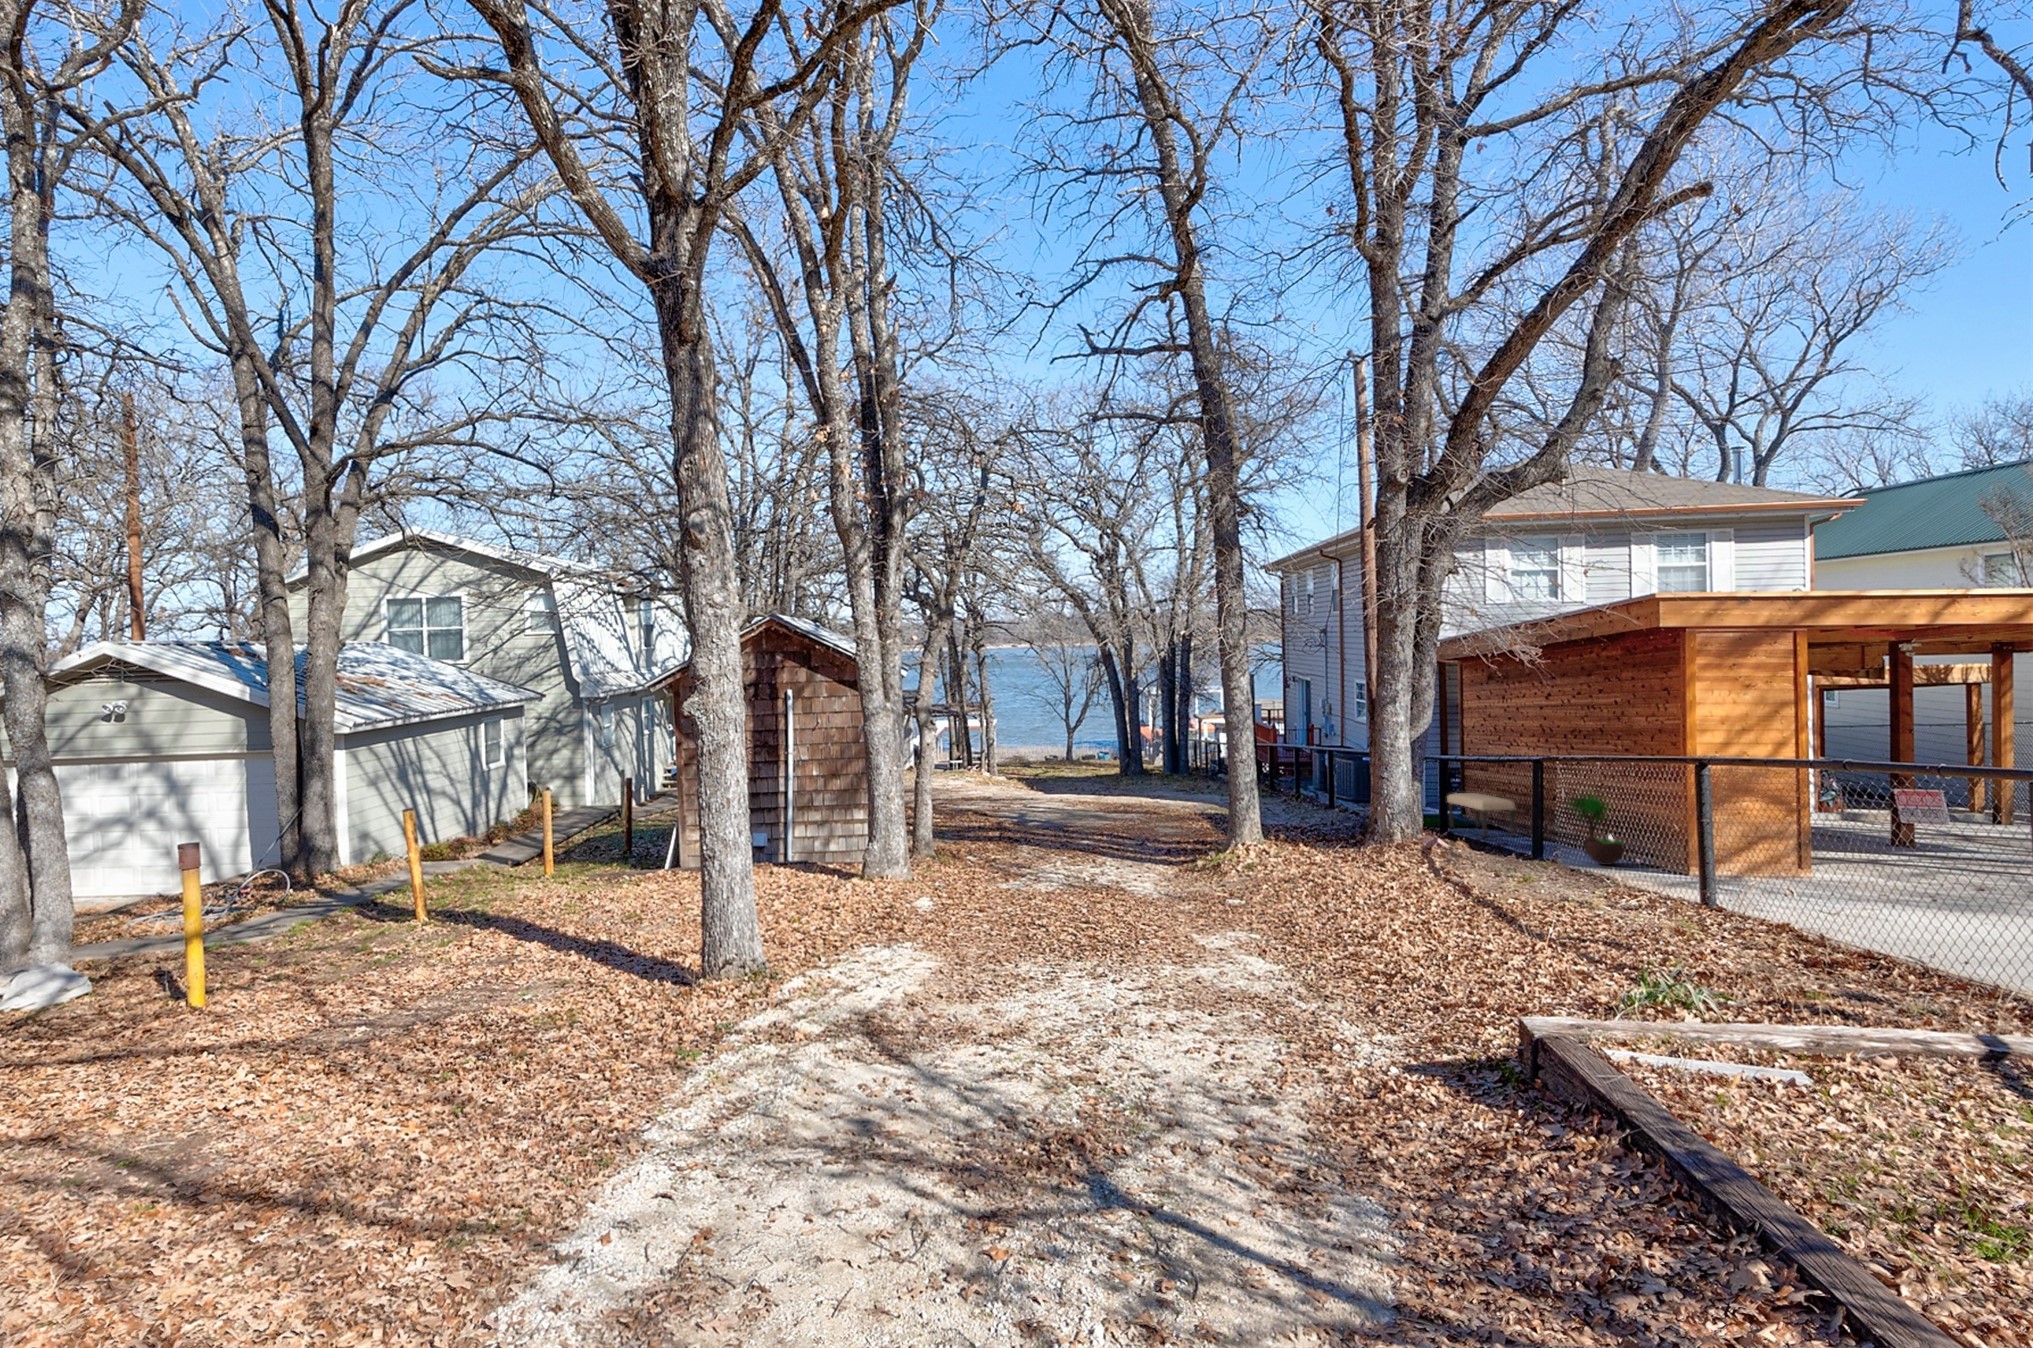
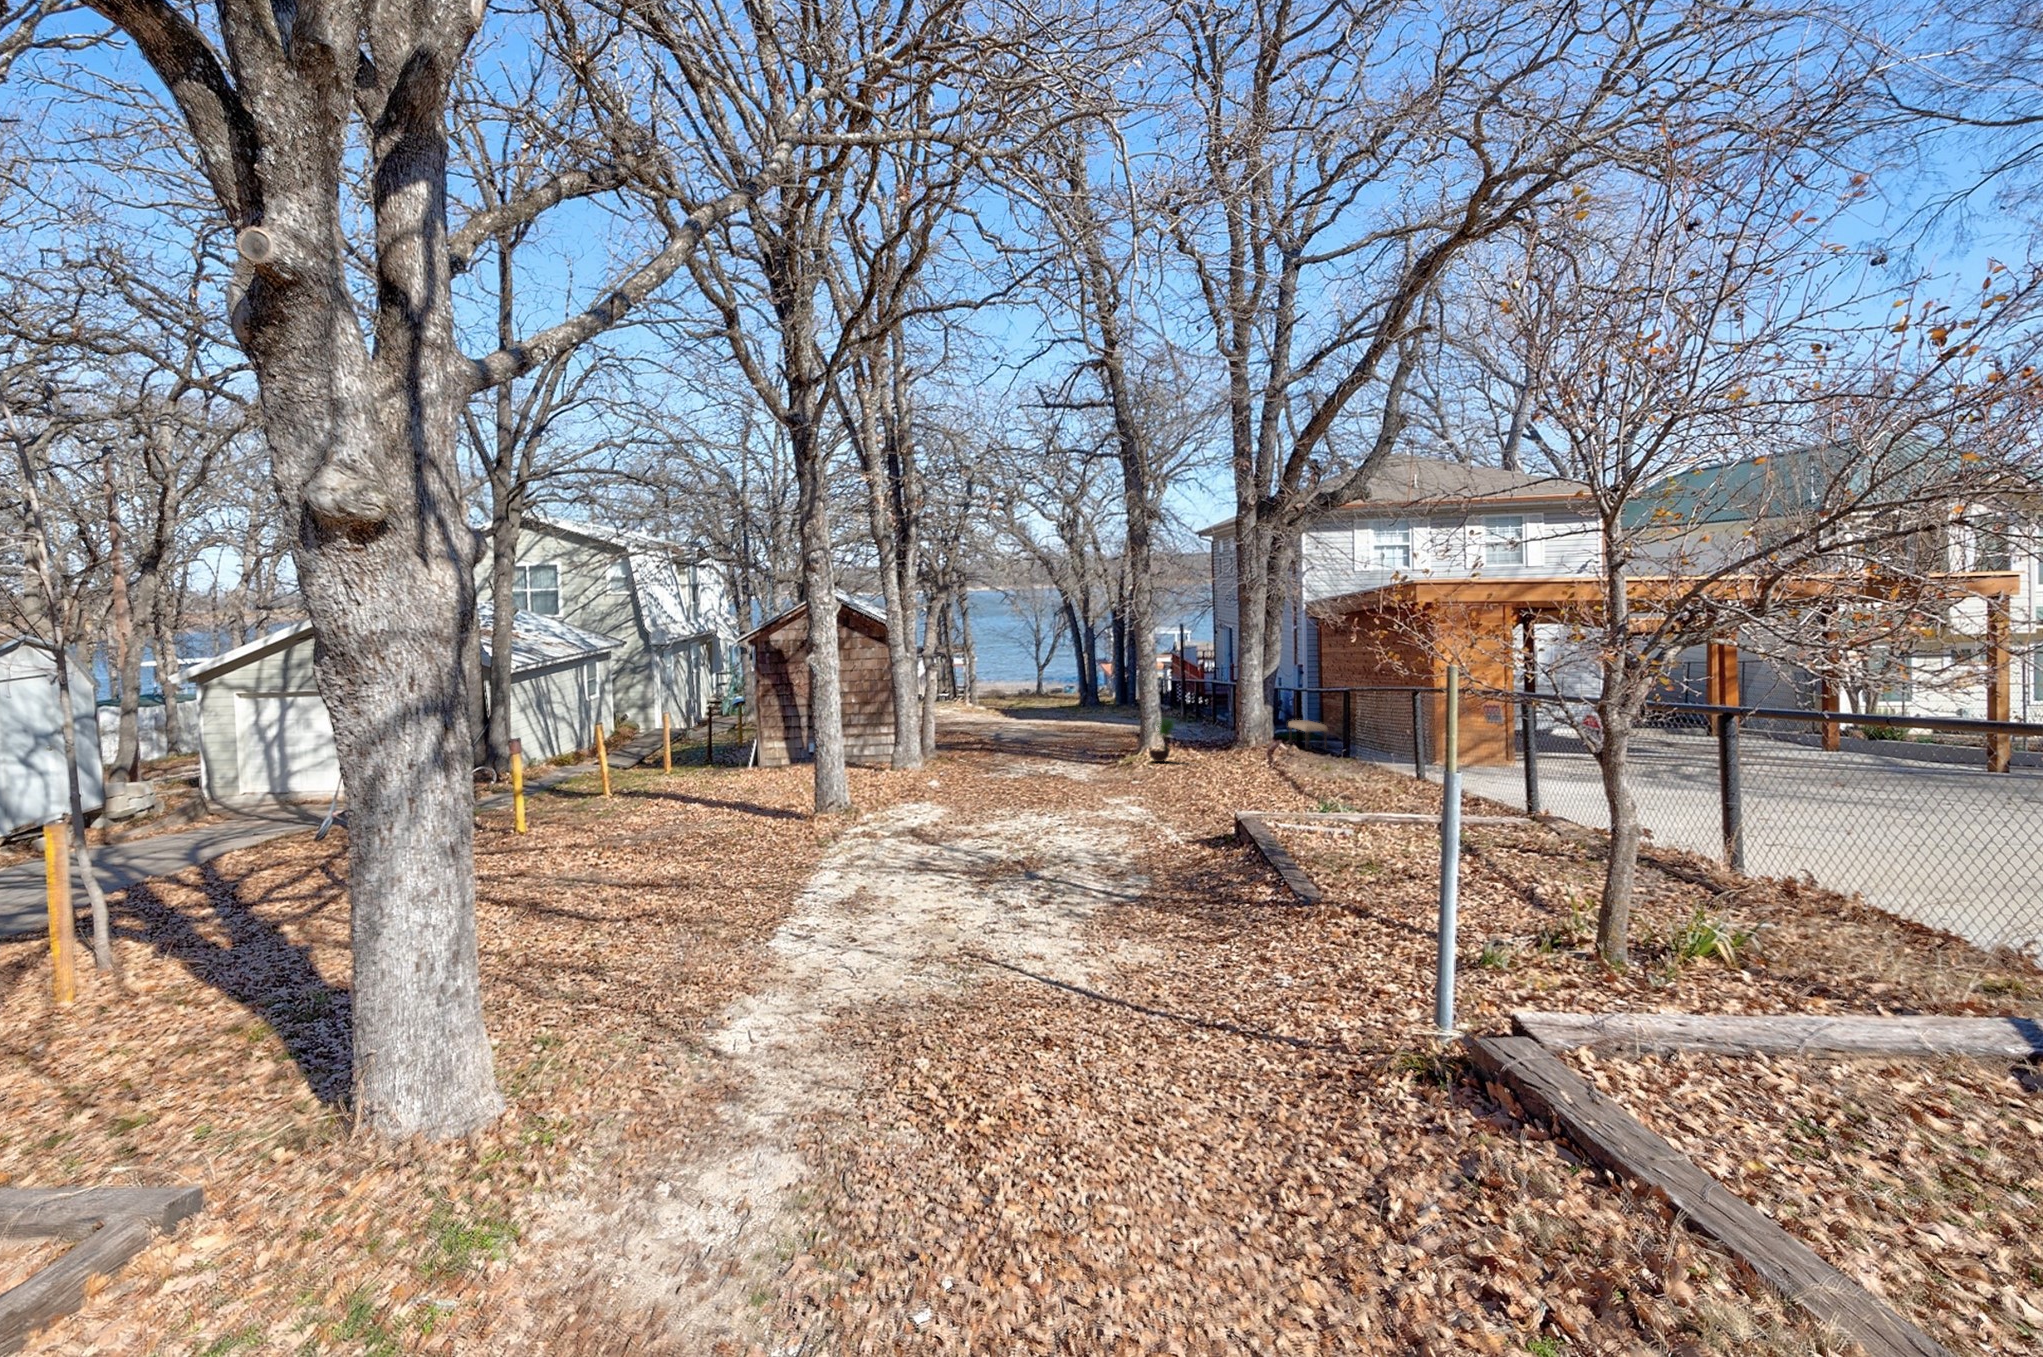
potted tree: present [1567,793,1624,865] -> present [1149,719,1174,762]

